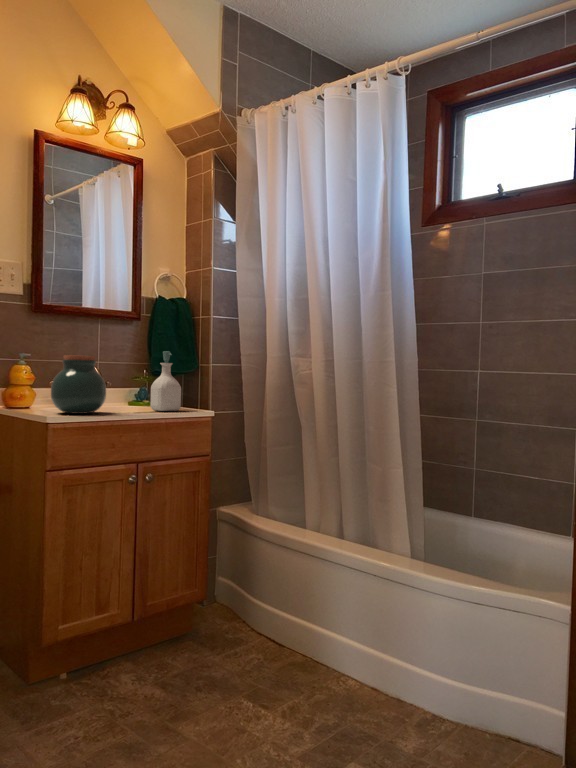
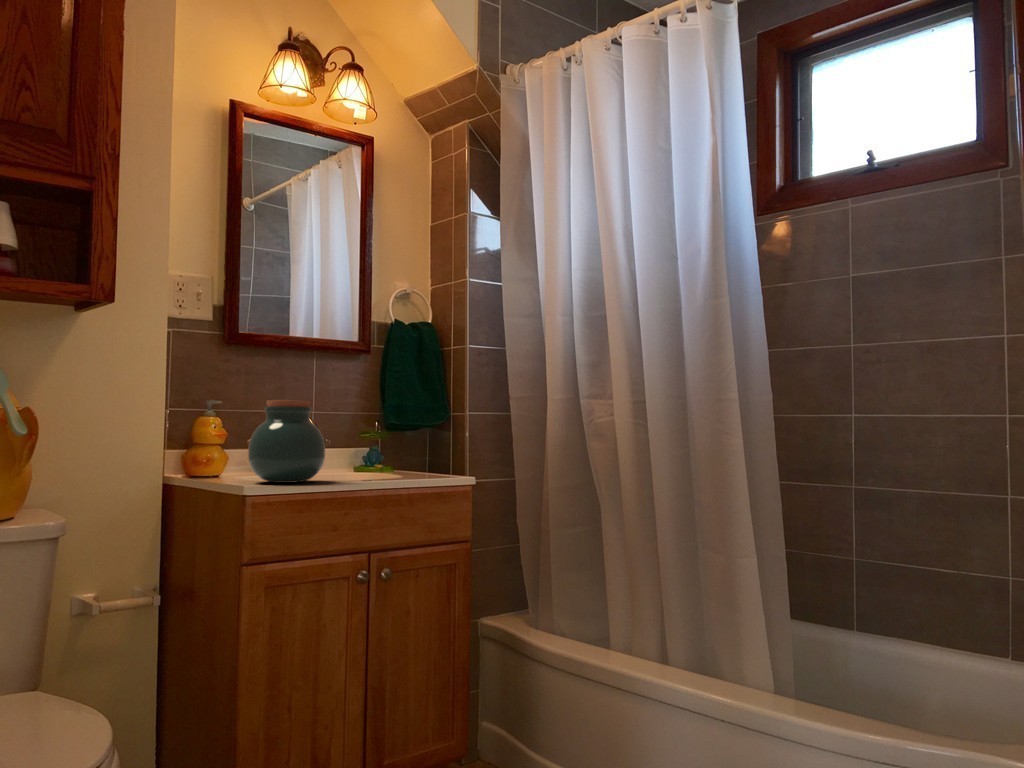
soap bottle: present [151,351,181,411] -> none [386,394,429,478]

